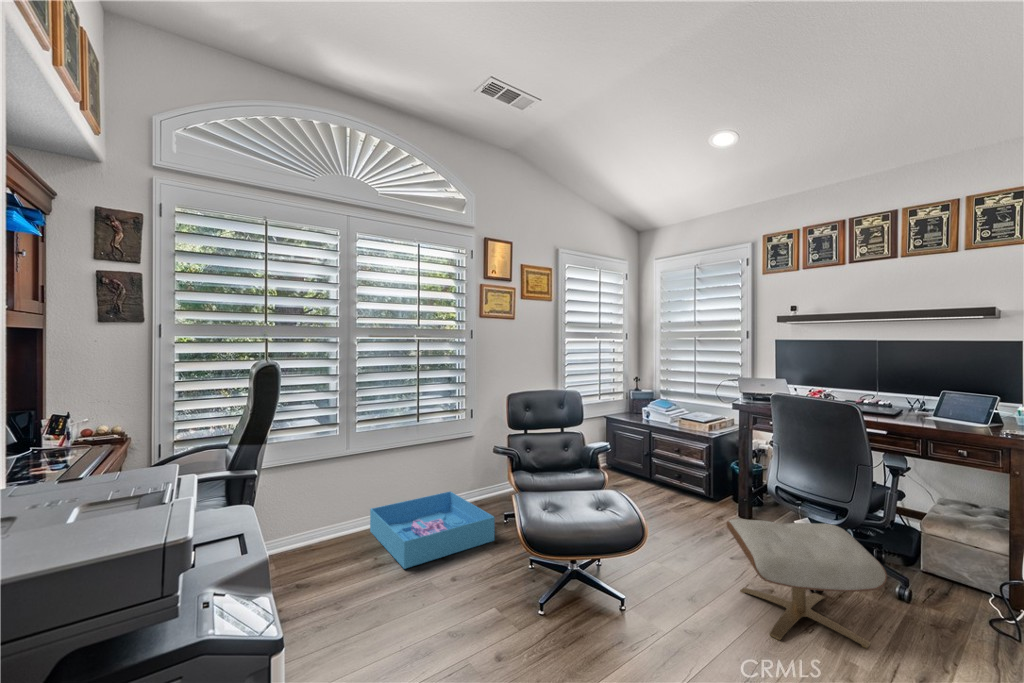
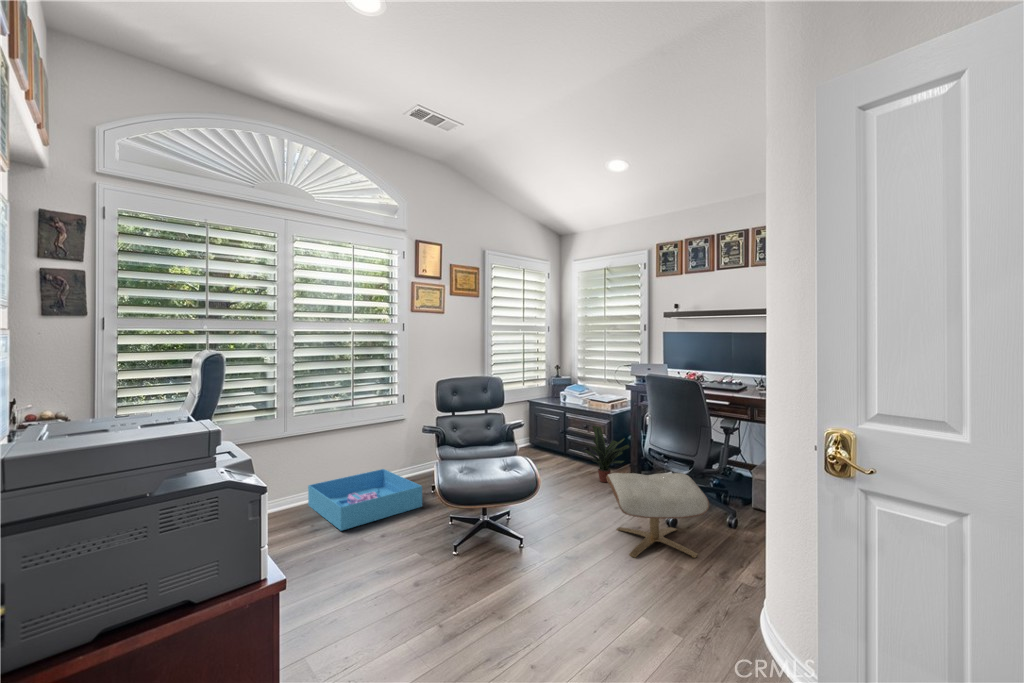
potted plant: none [678,449,739,519] -> present [584,426,630,482]

